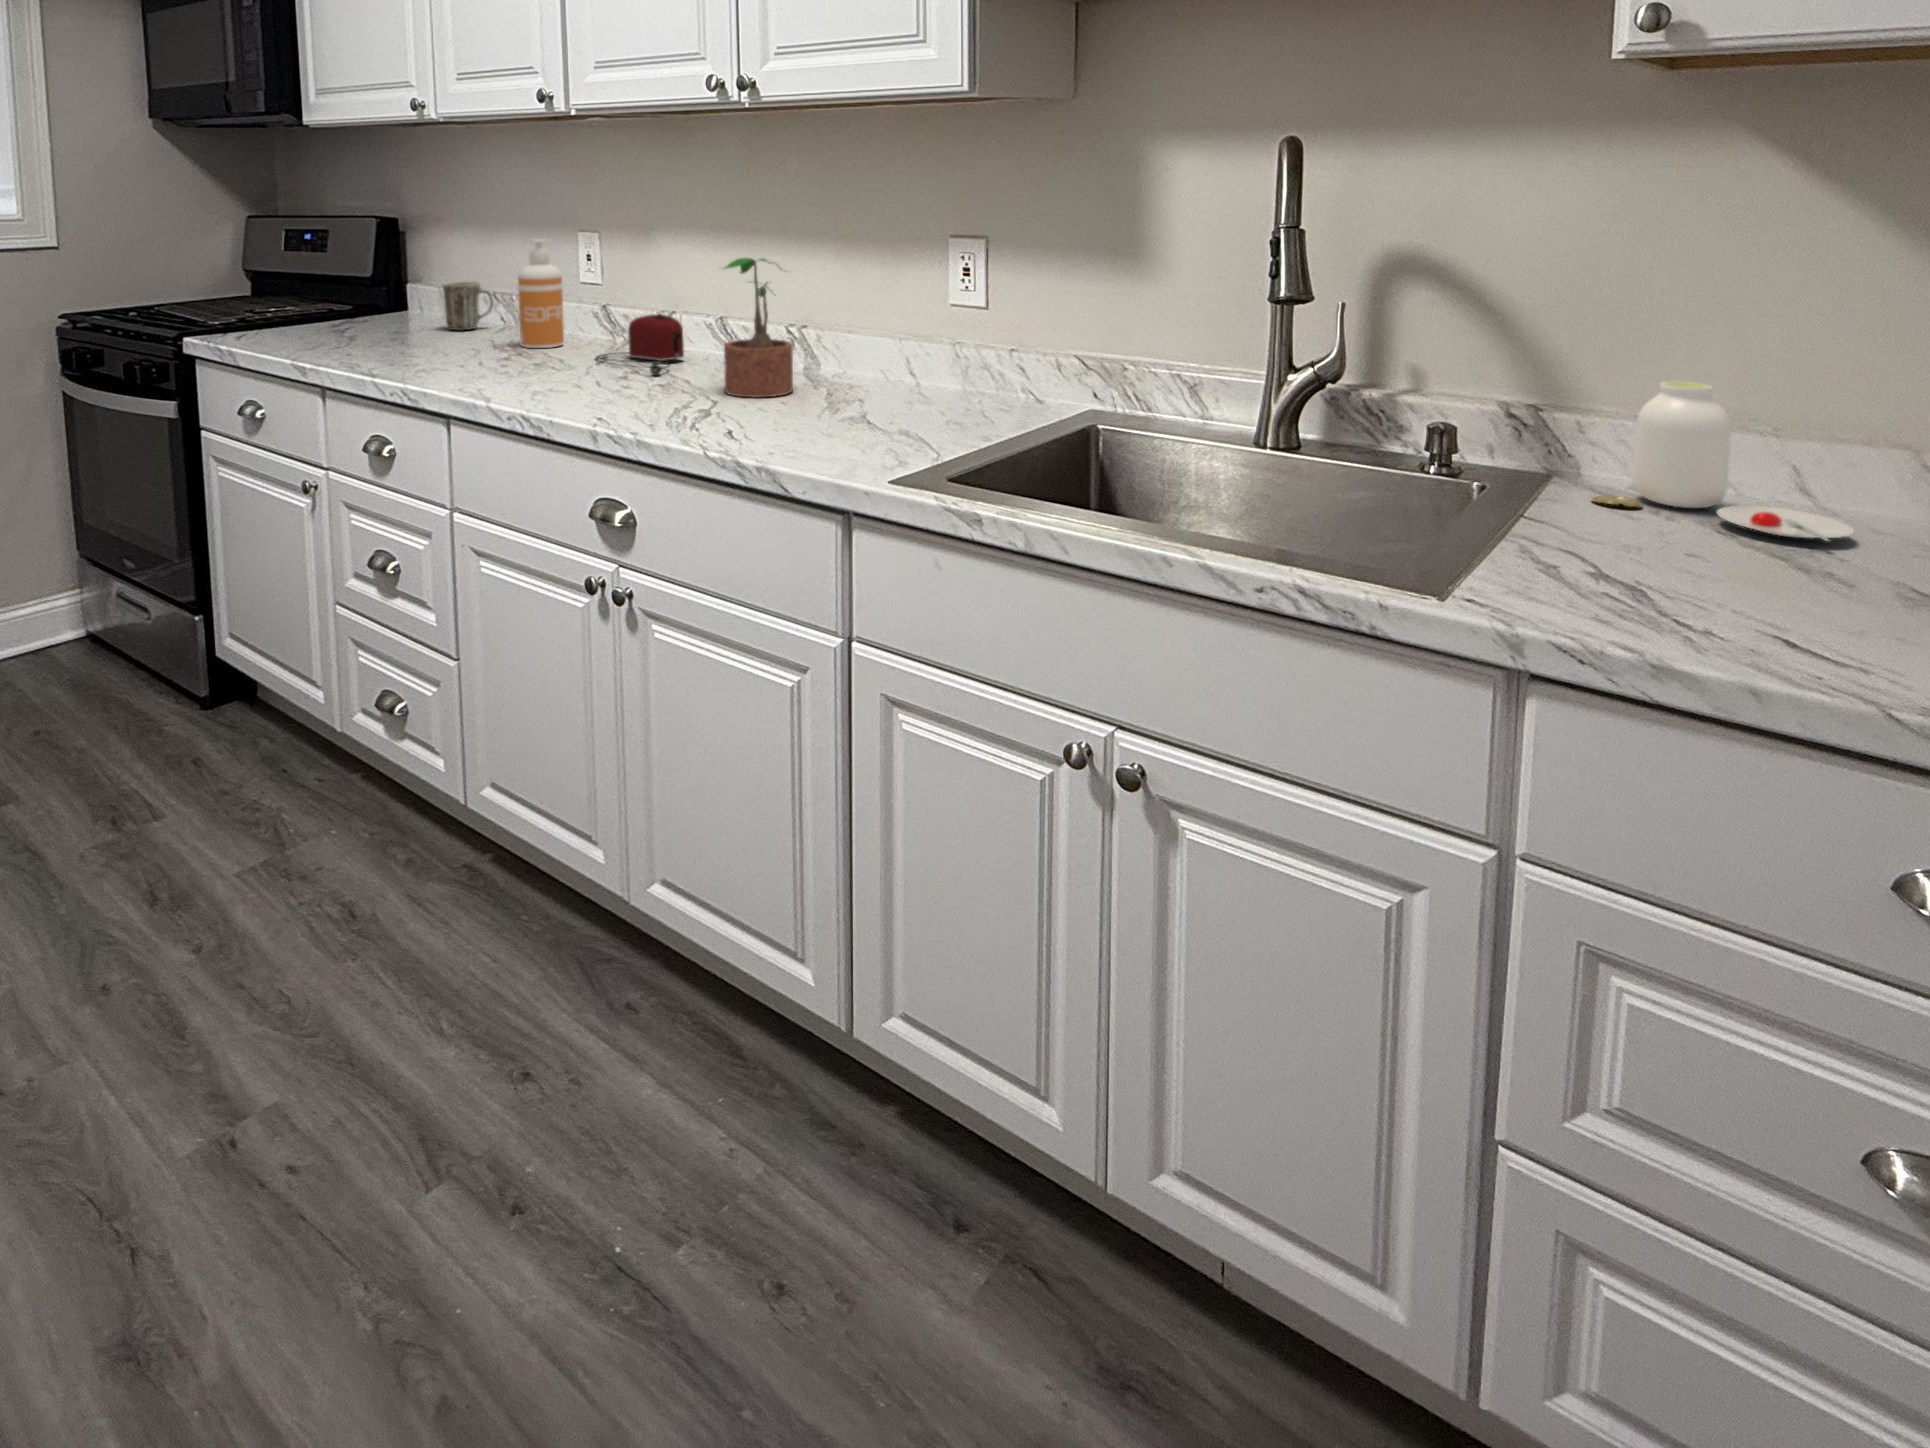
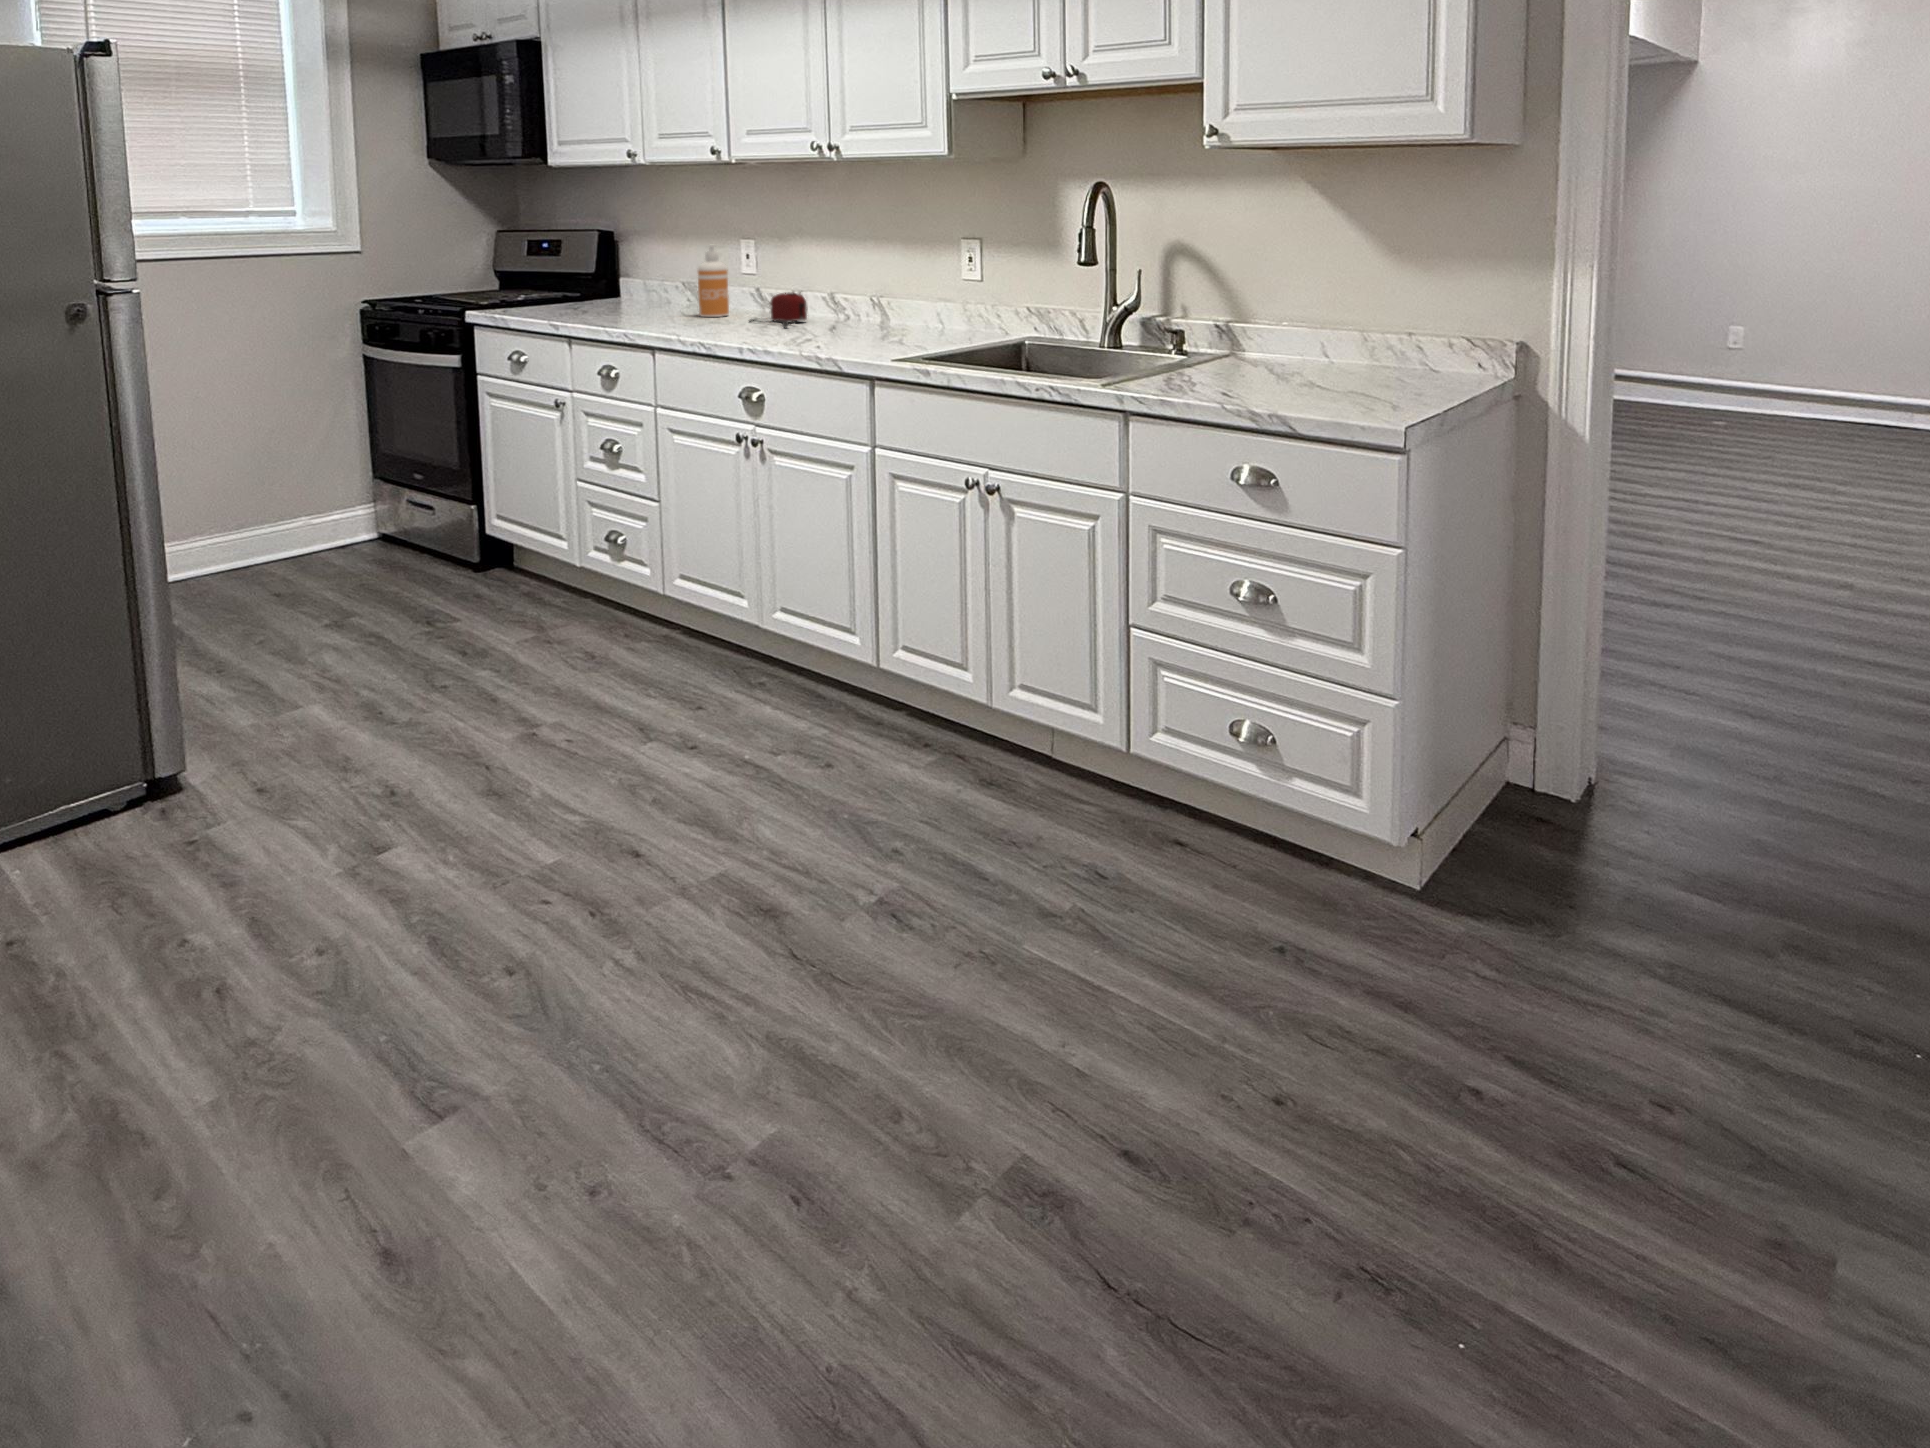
potted plant: present [724,258,793,397] -> none [821,252,869,336]
mug: present [443,282,493,330] -> none [645,276,681,309]
jar: present [1592,381,1854,541] -> none [1243,306,1337,374]

